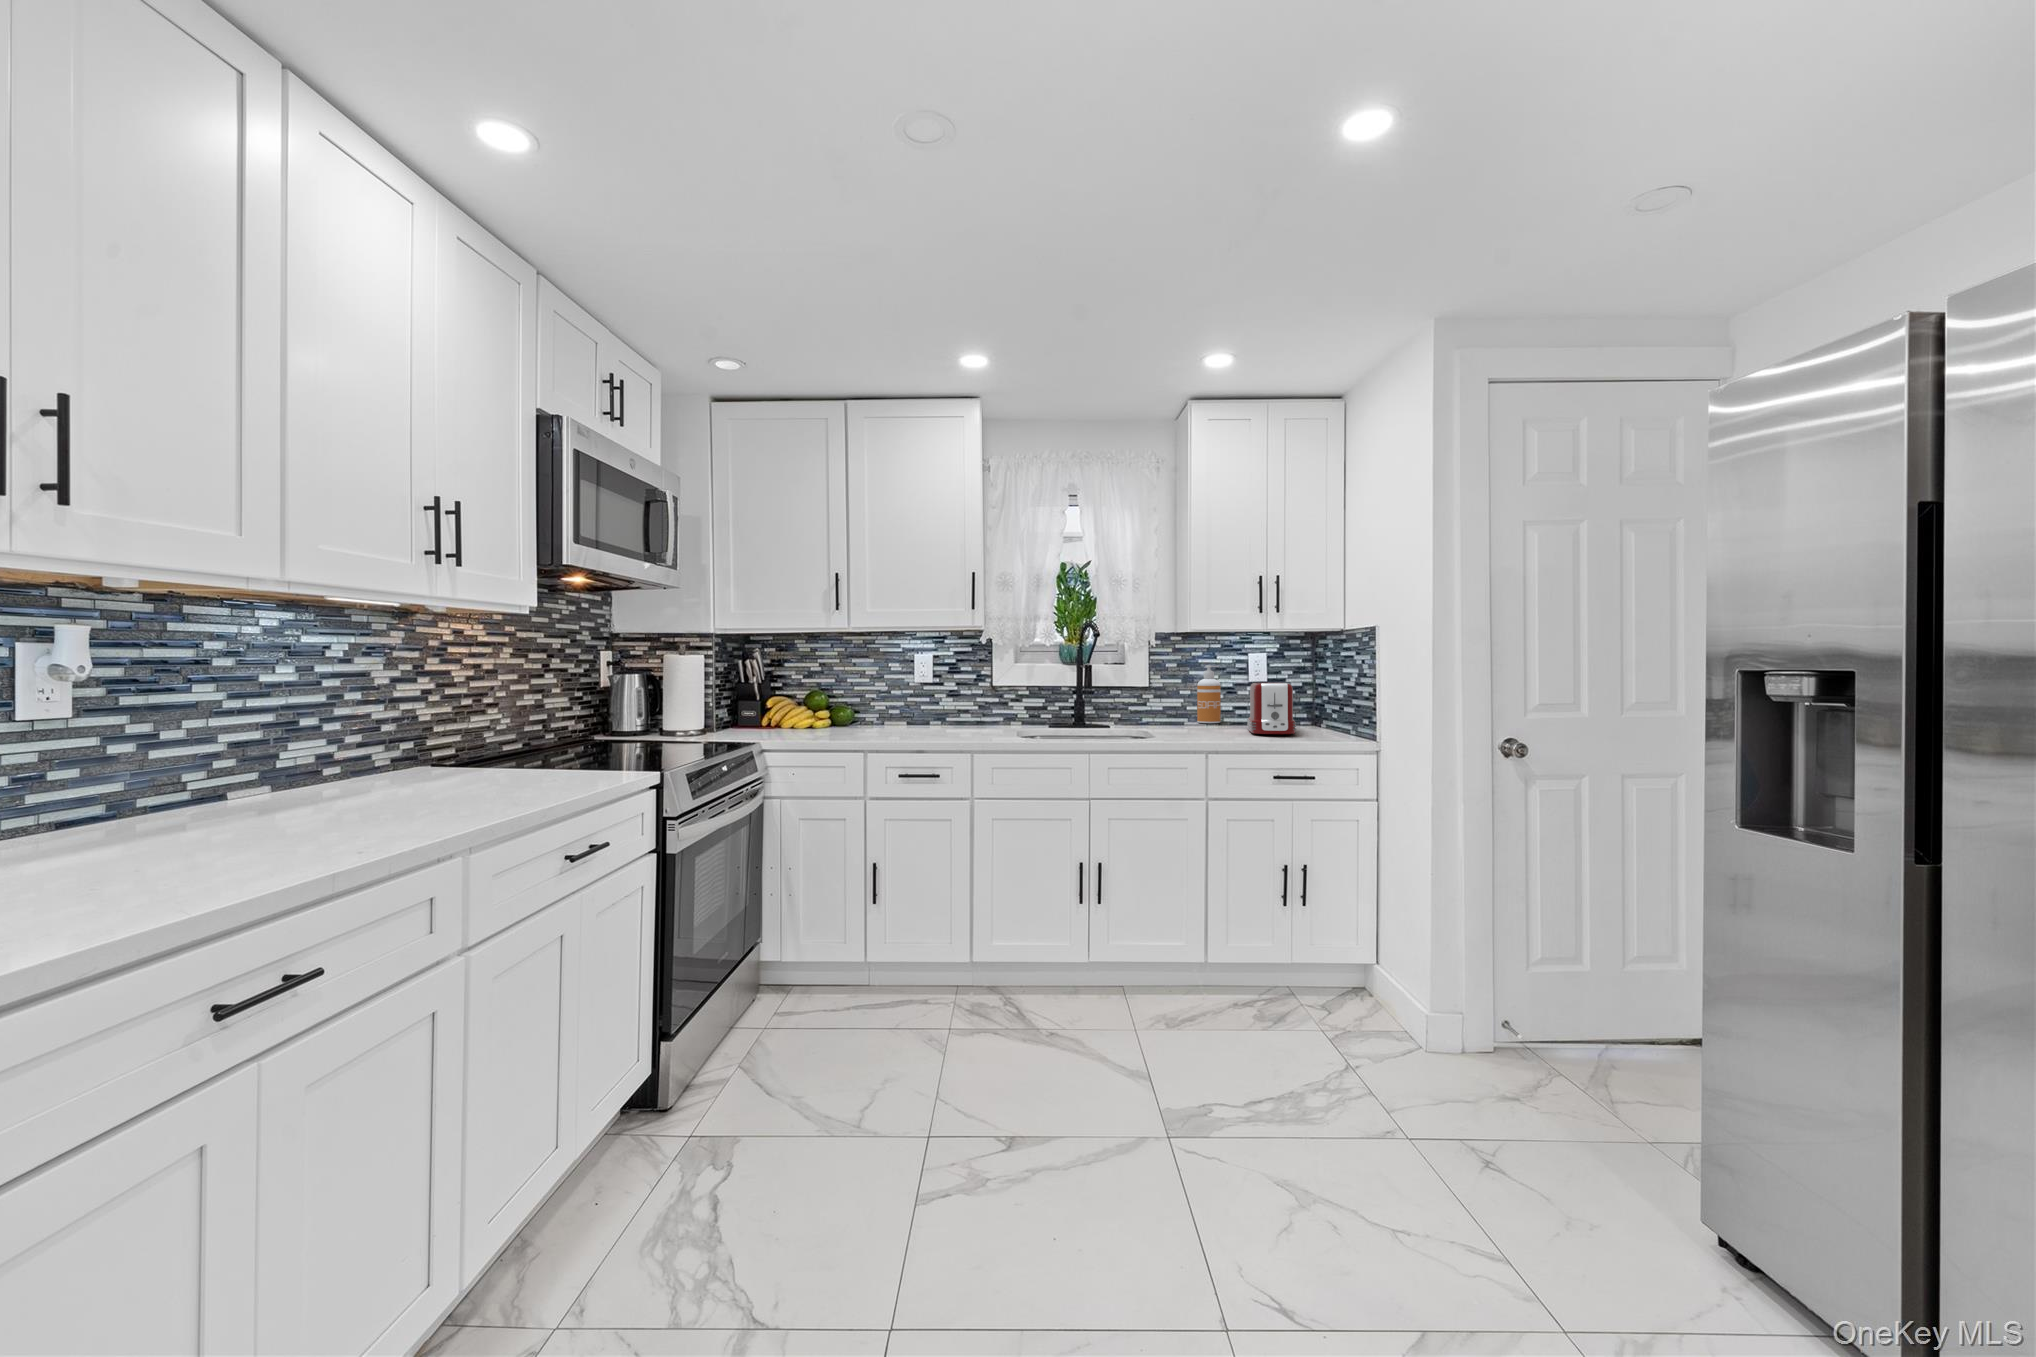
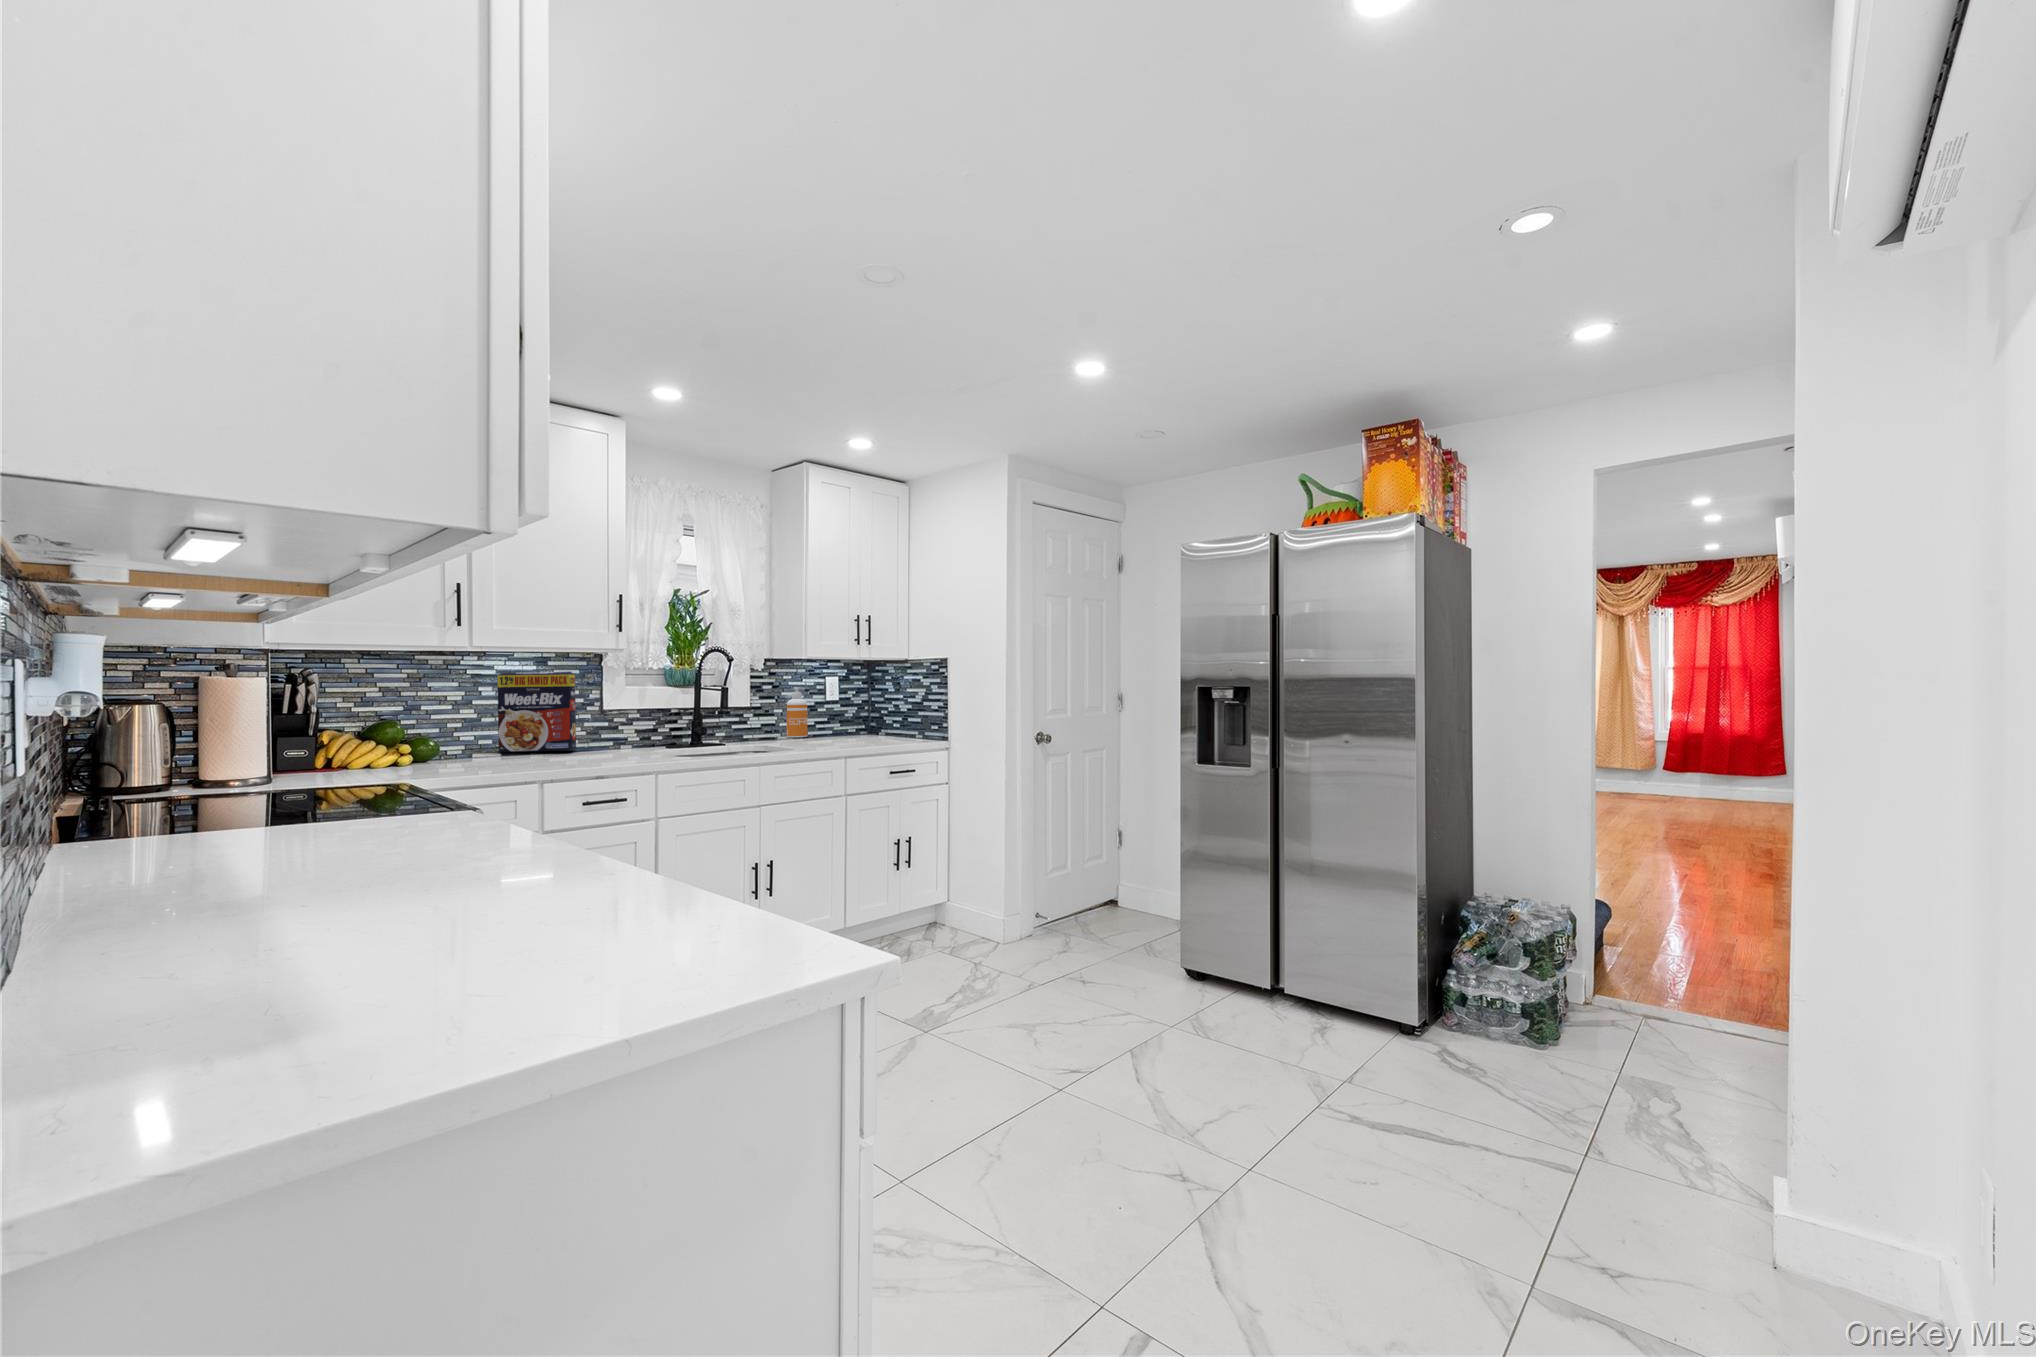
cereal box: none [904,649,966,723] -> present [498,672,576,753]
toaster: present [1247,683,1296,734] -> none [837,701,889,743]

